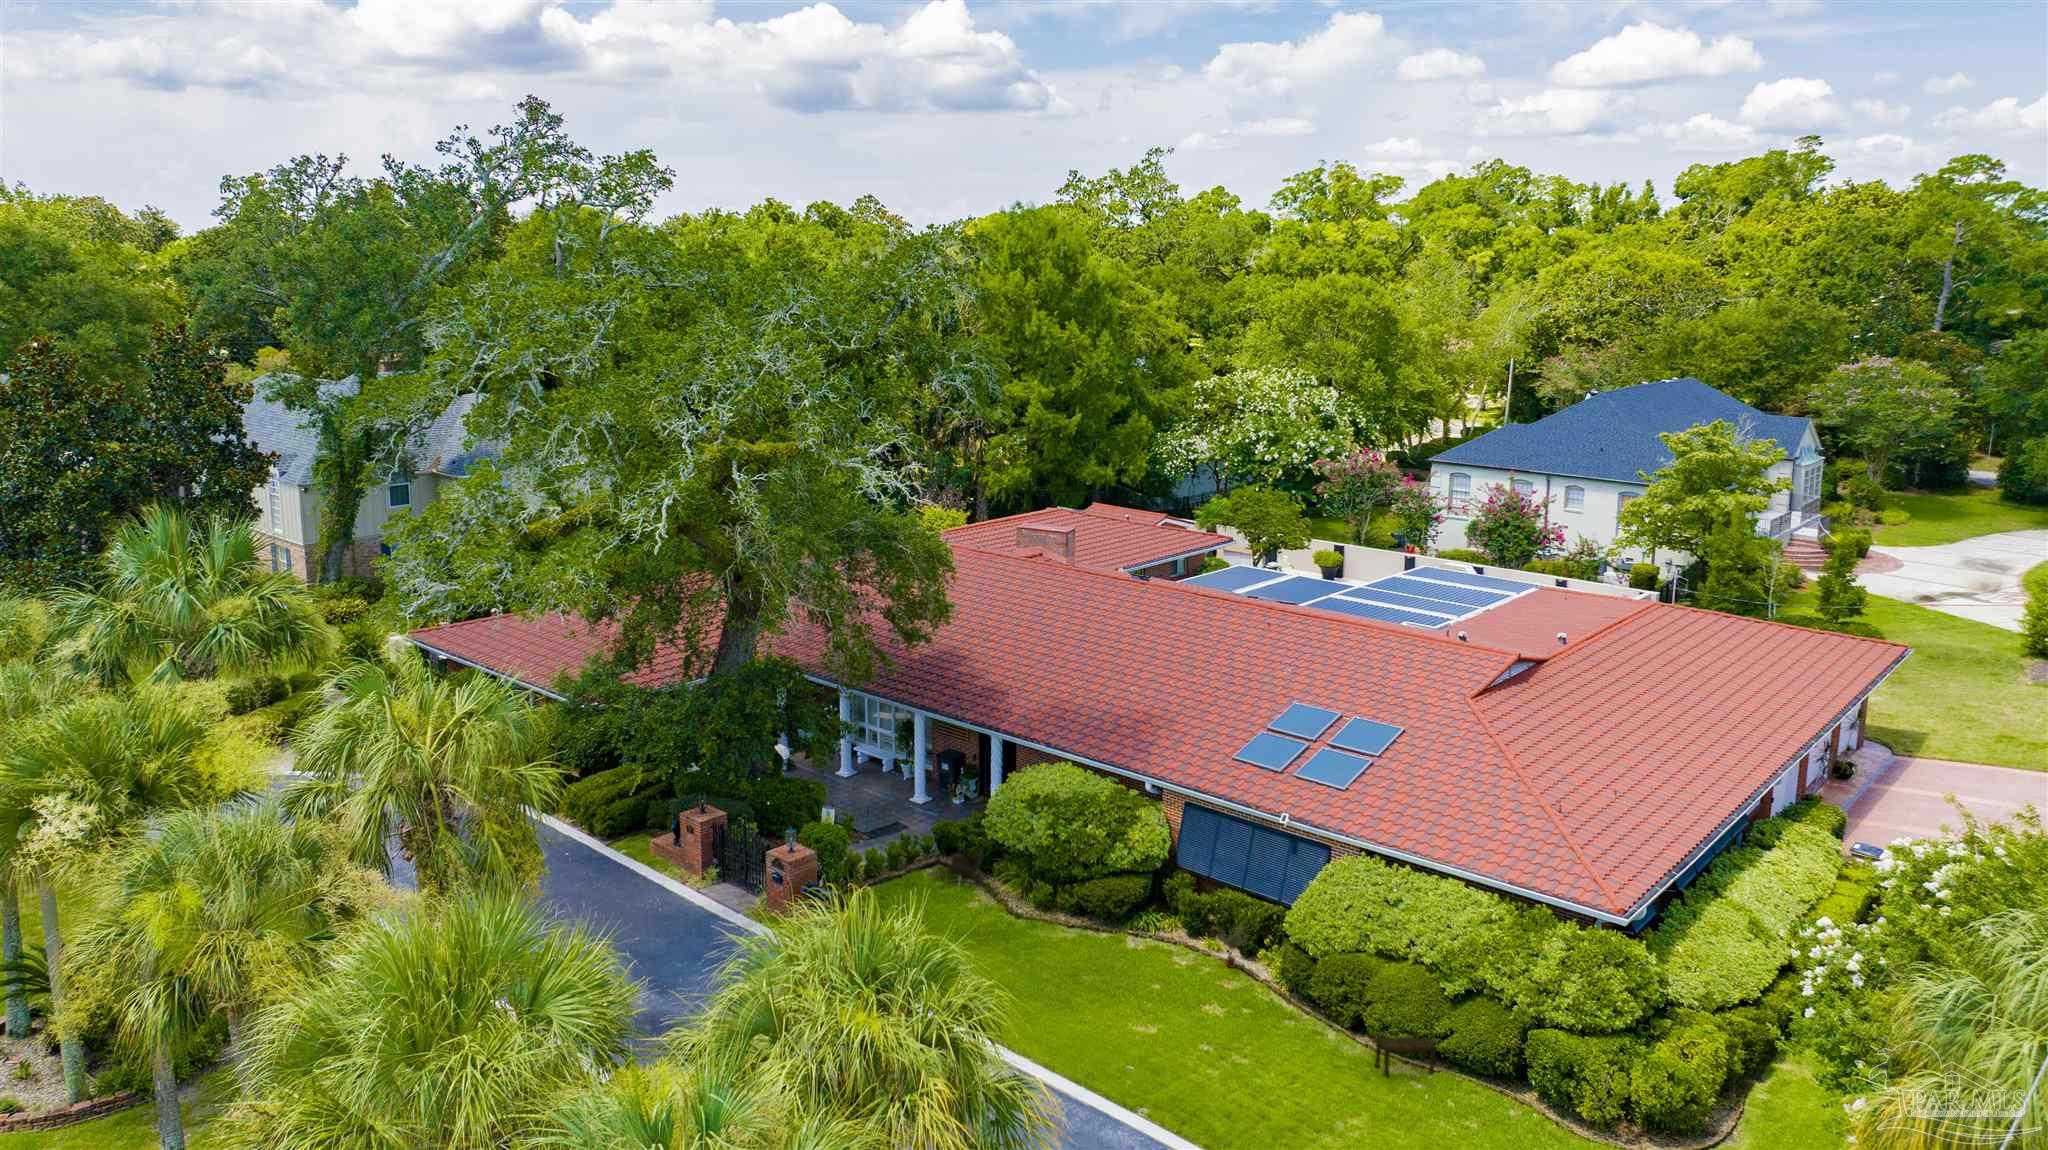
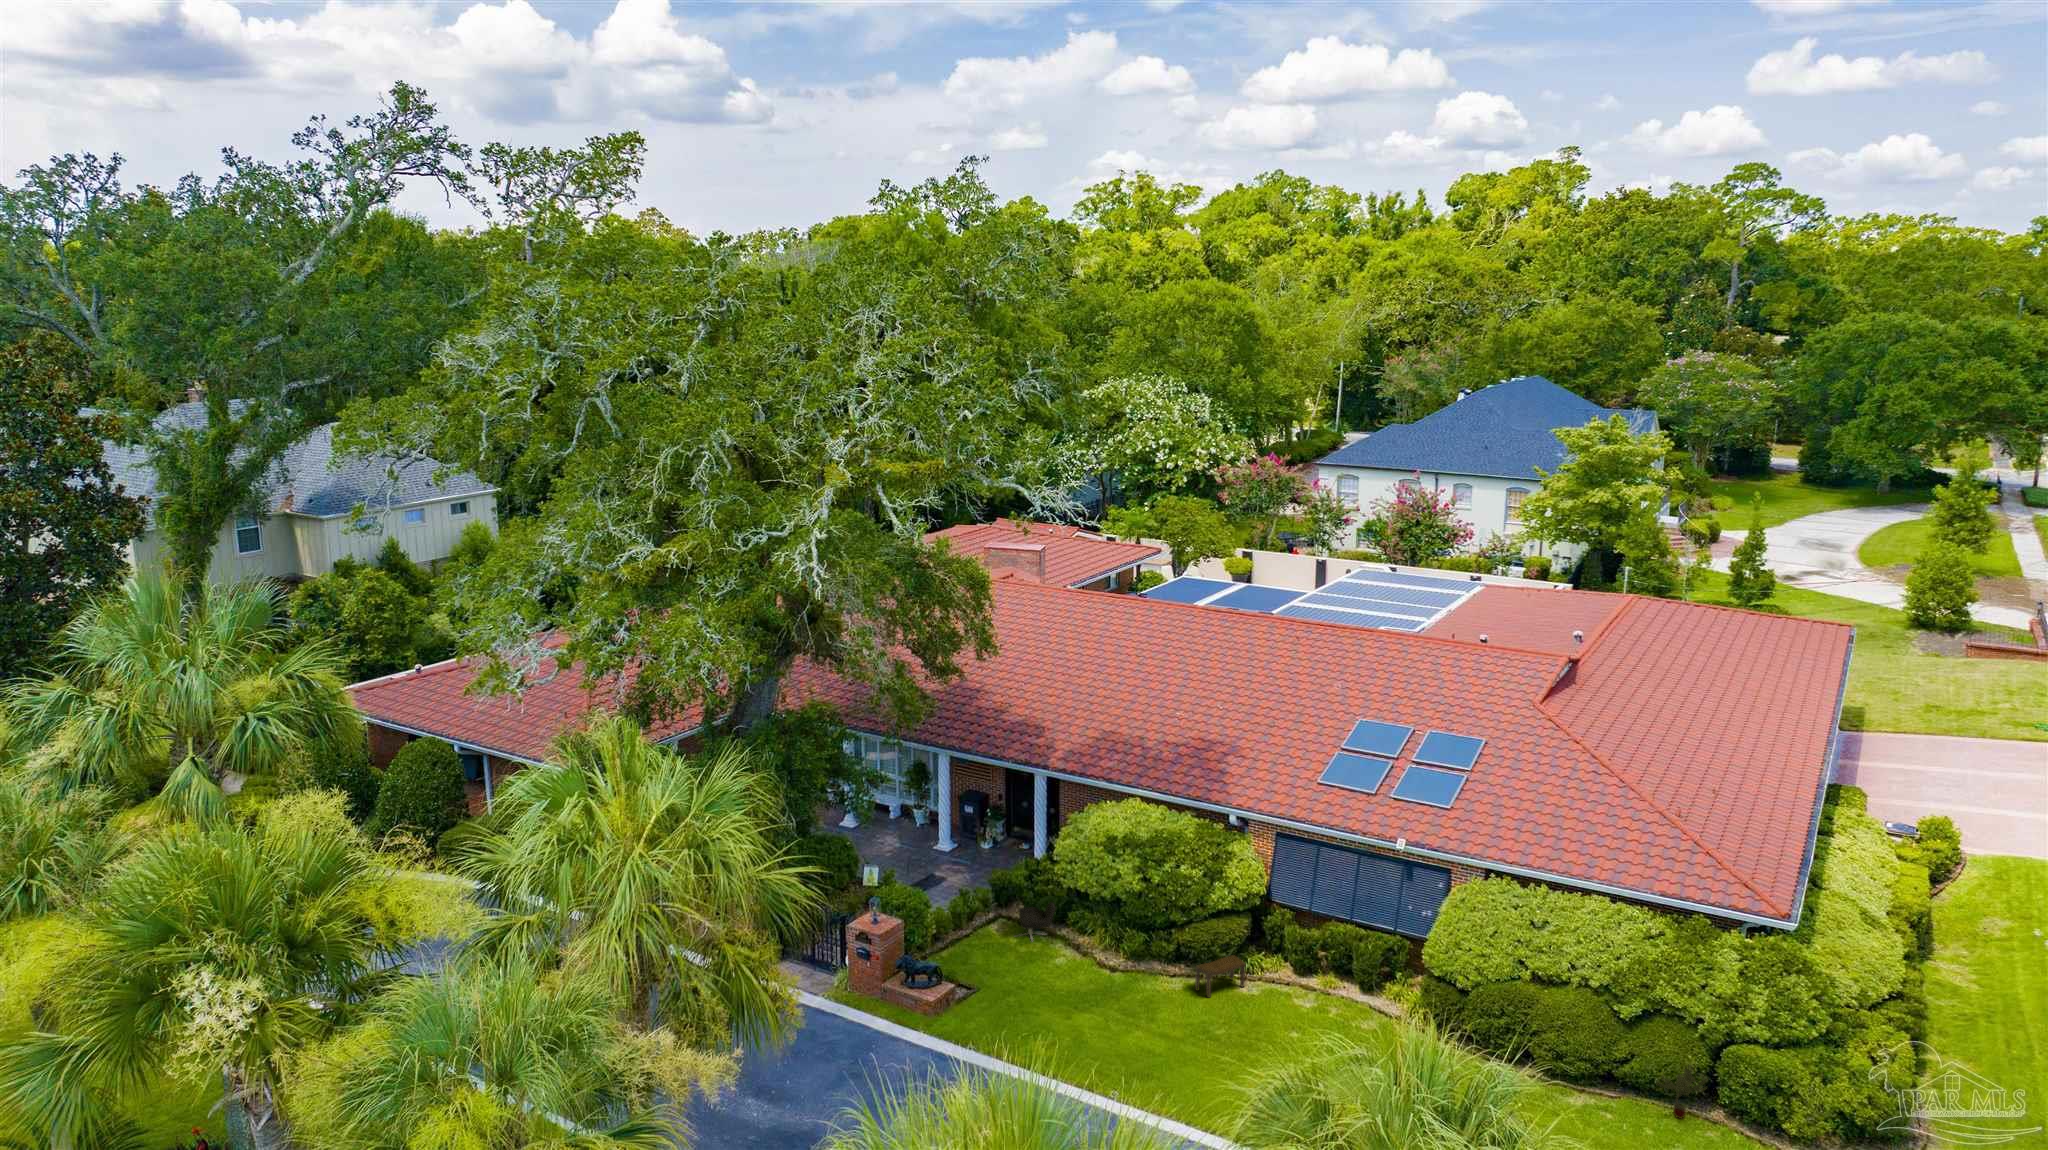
potted tree: present [1220,927,1247,967] -> present [1657,1065,1708,1119]
bench: present [1375,1037,1437,1077] -> present [1195,955,1246,997]

